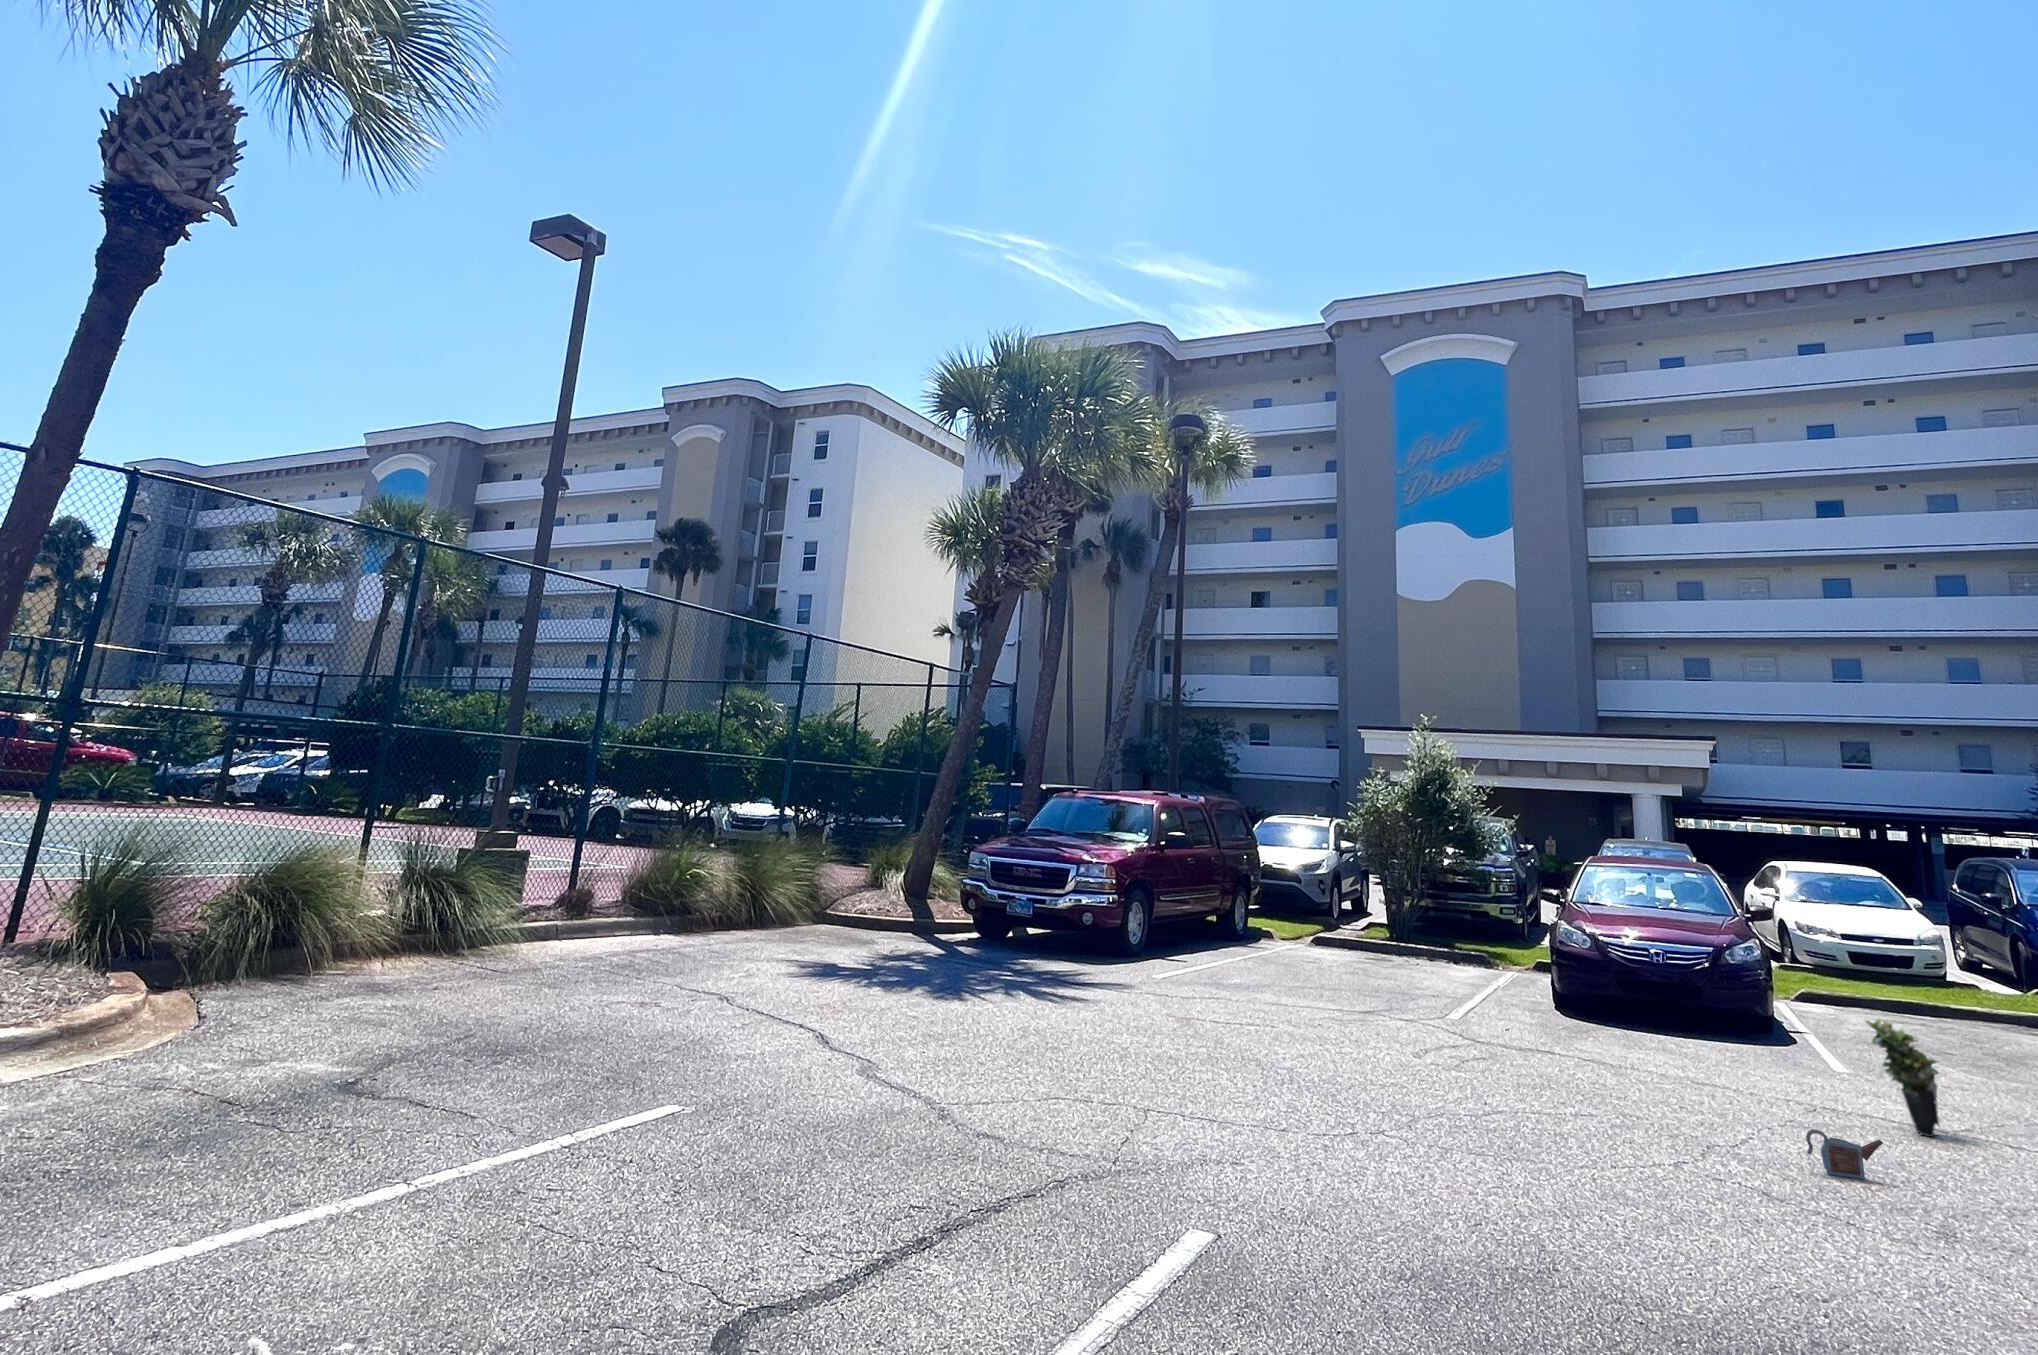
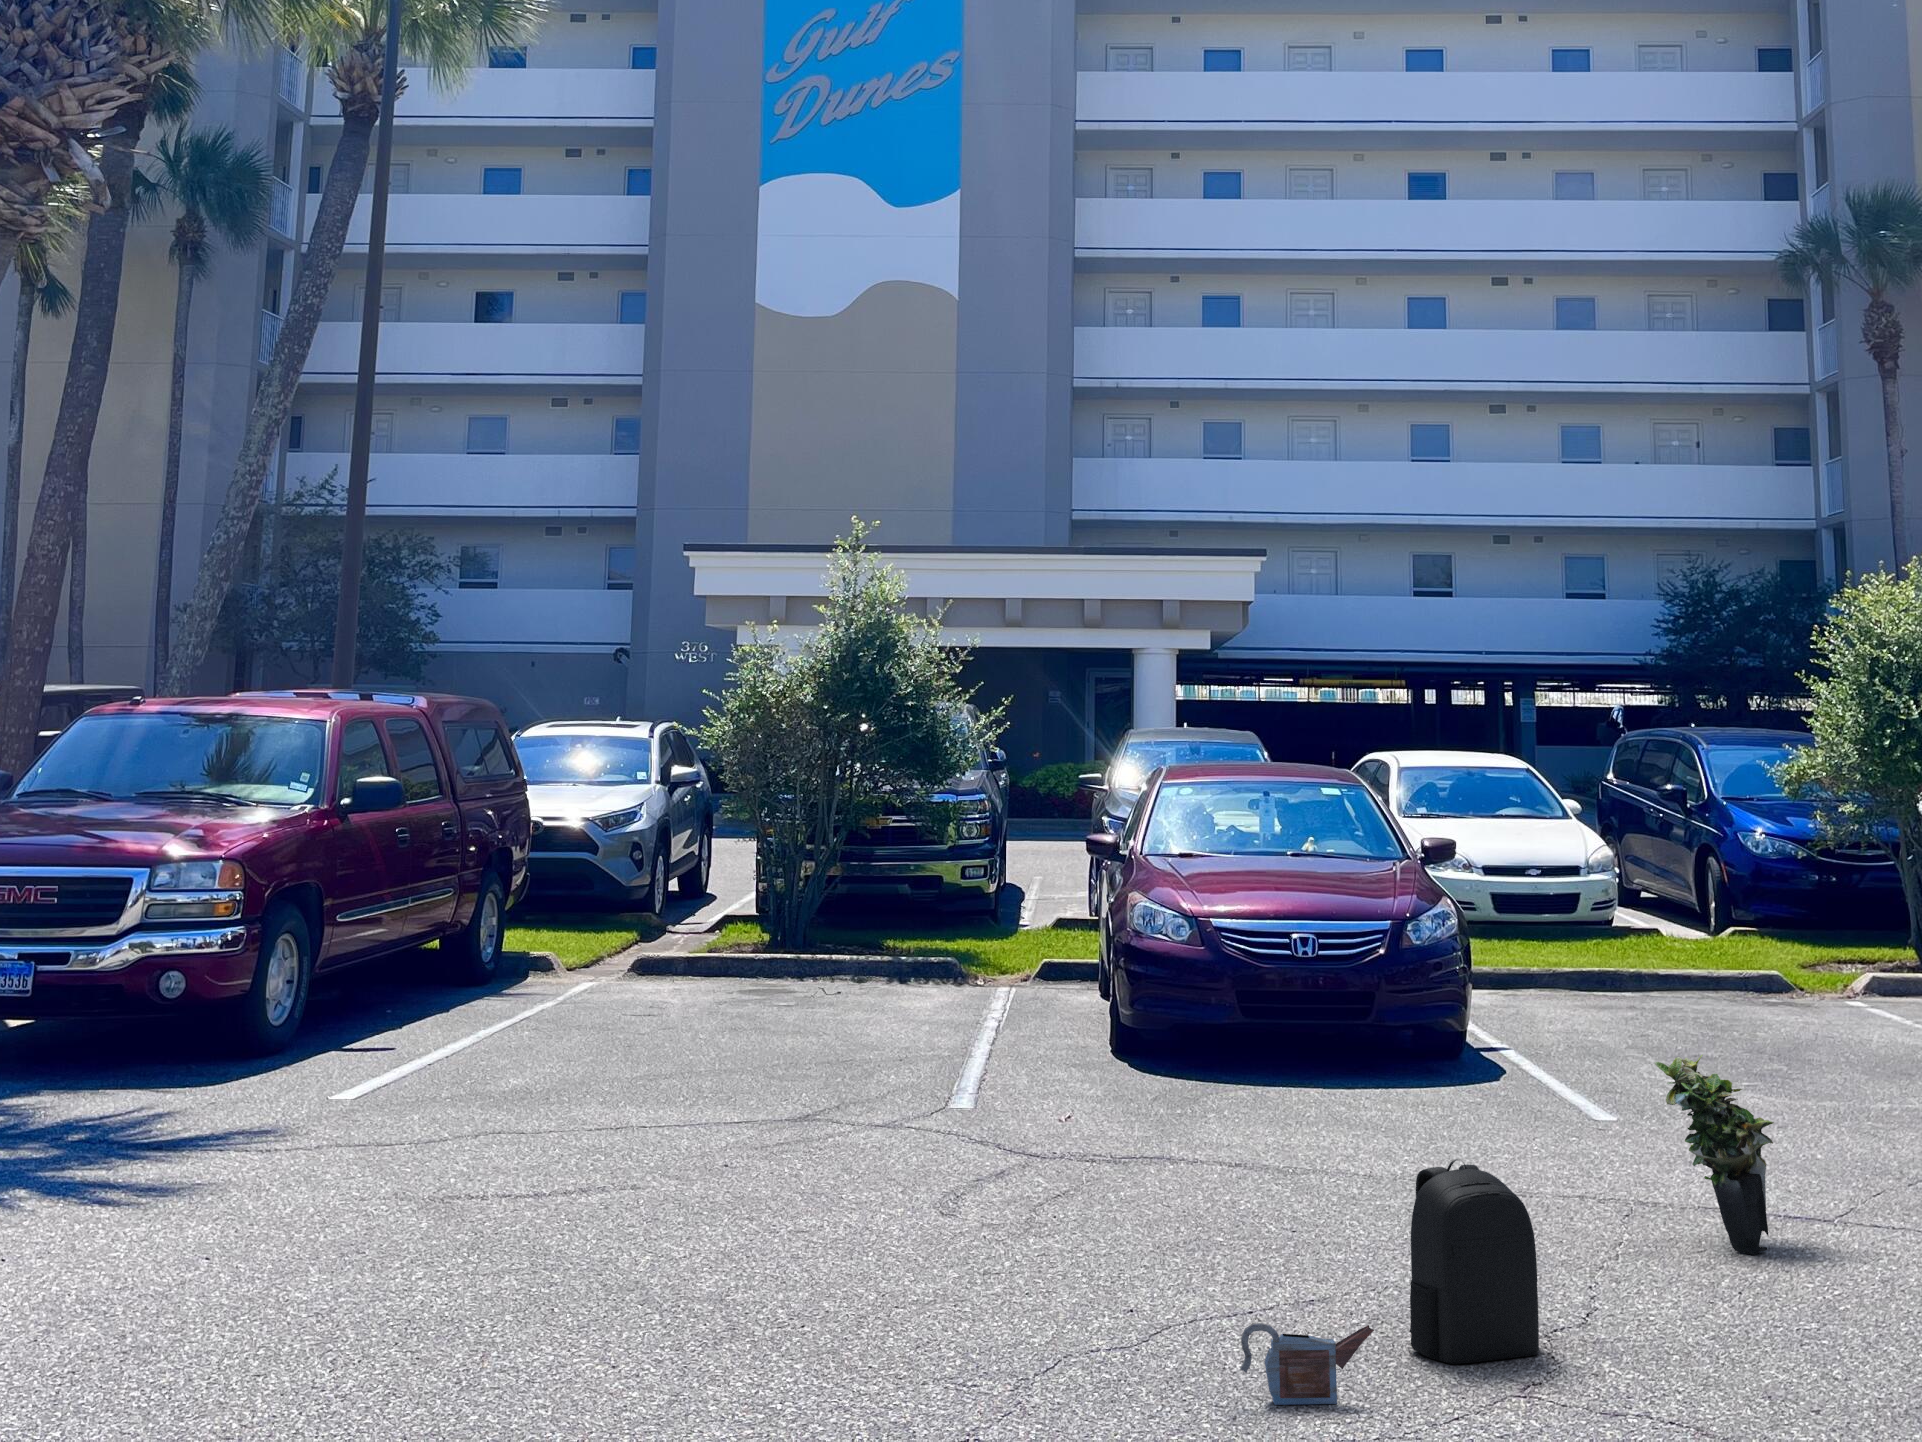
backpack: none [1694,1044,1770,1153] -> present [1410,1159,1539,1364]
watering can: present [1806,1129,1883,1179] -> present [1240,1323,1374,1405]

